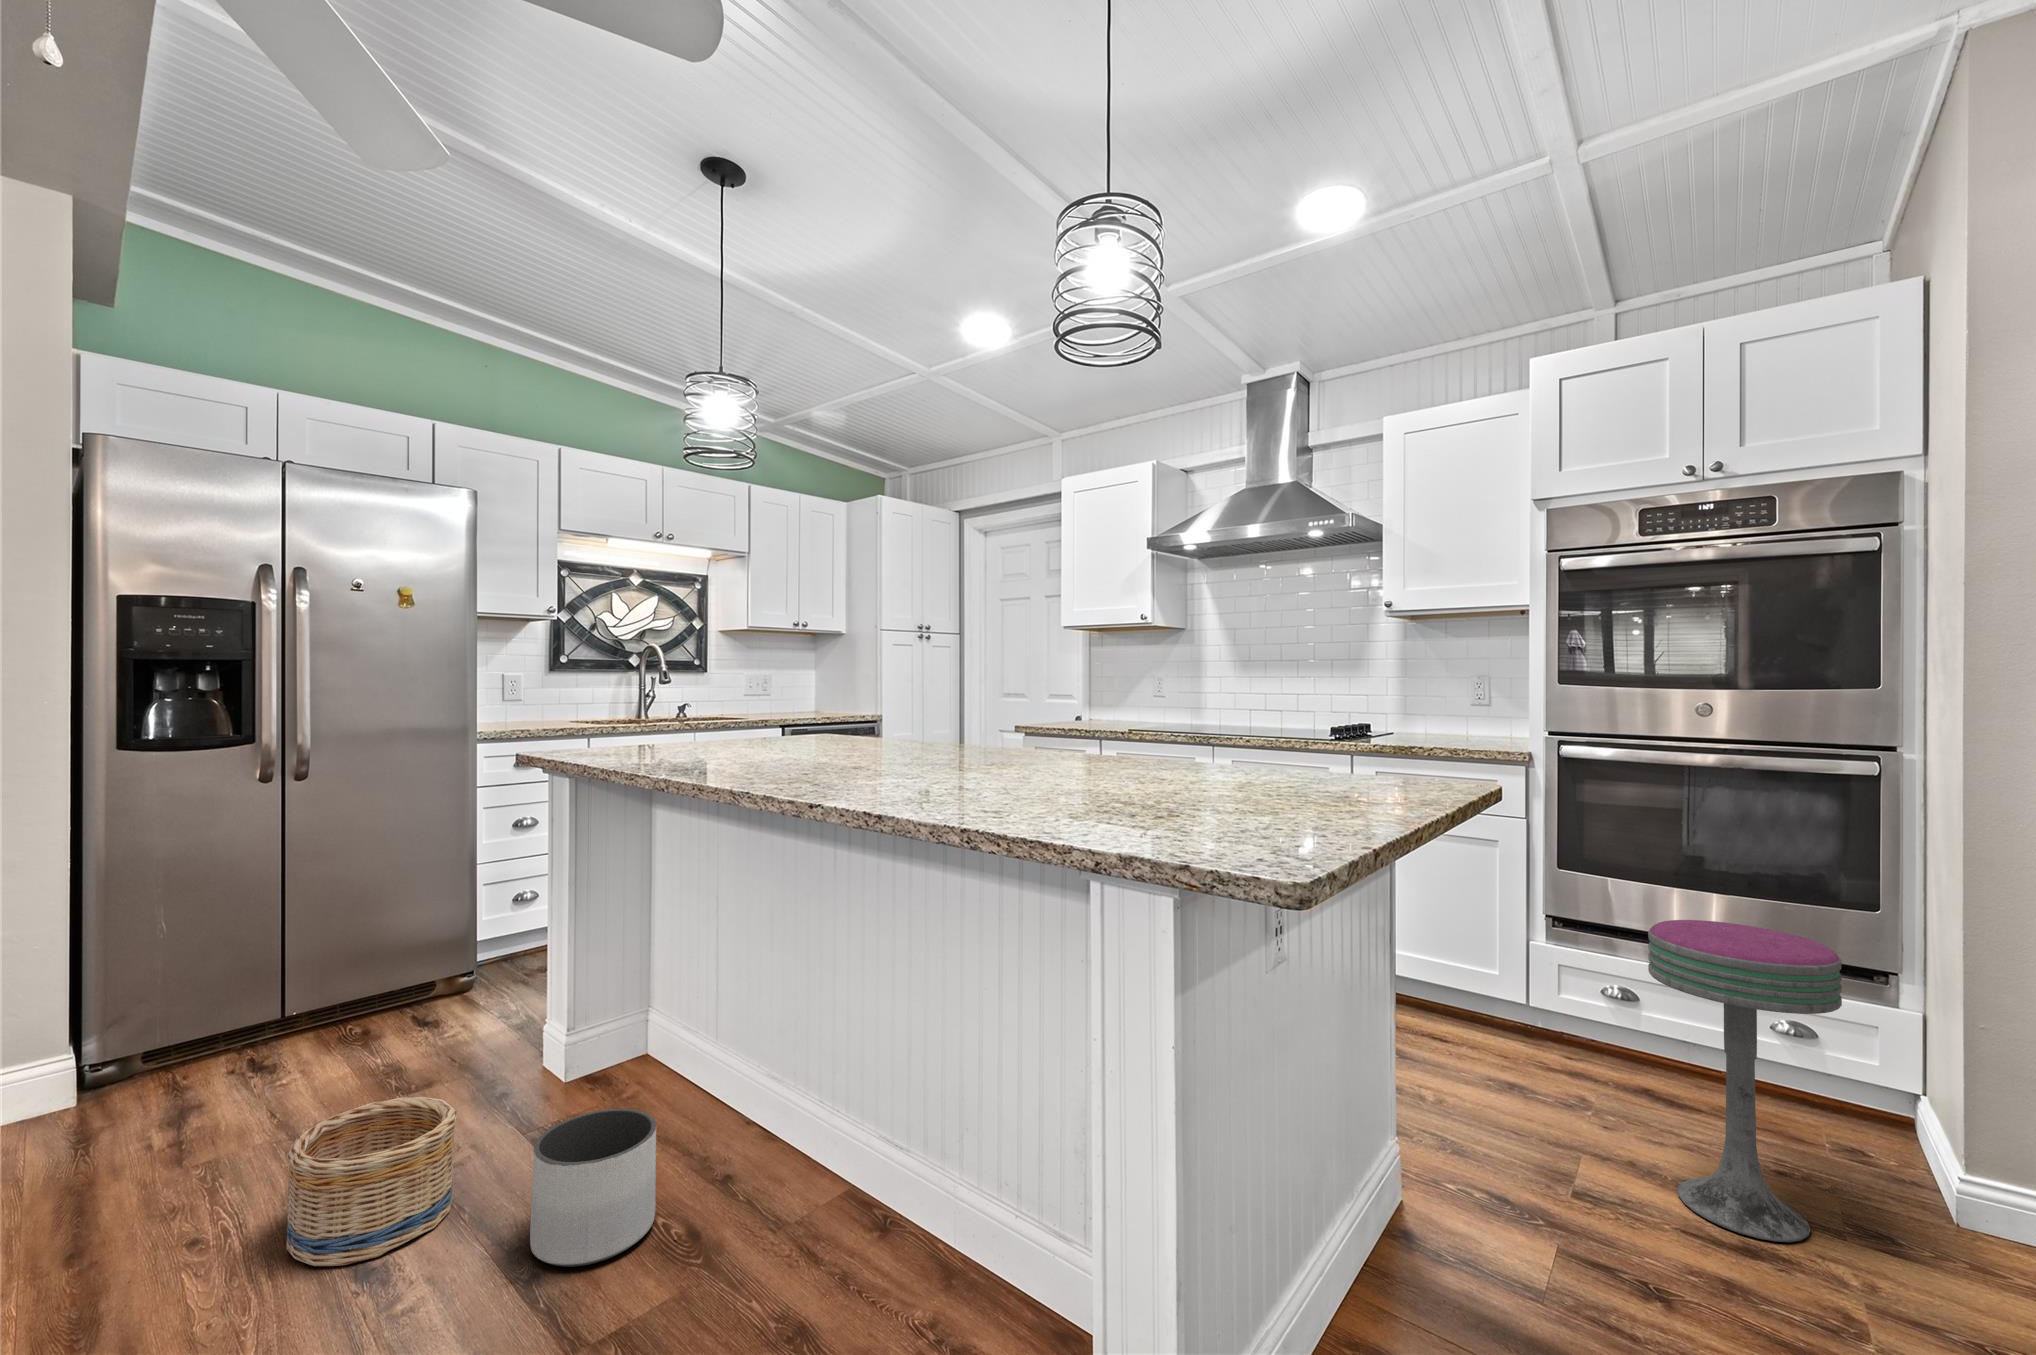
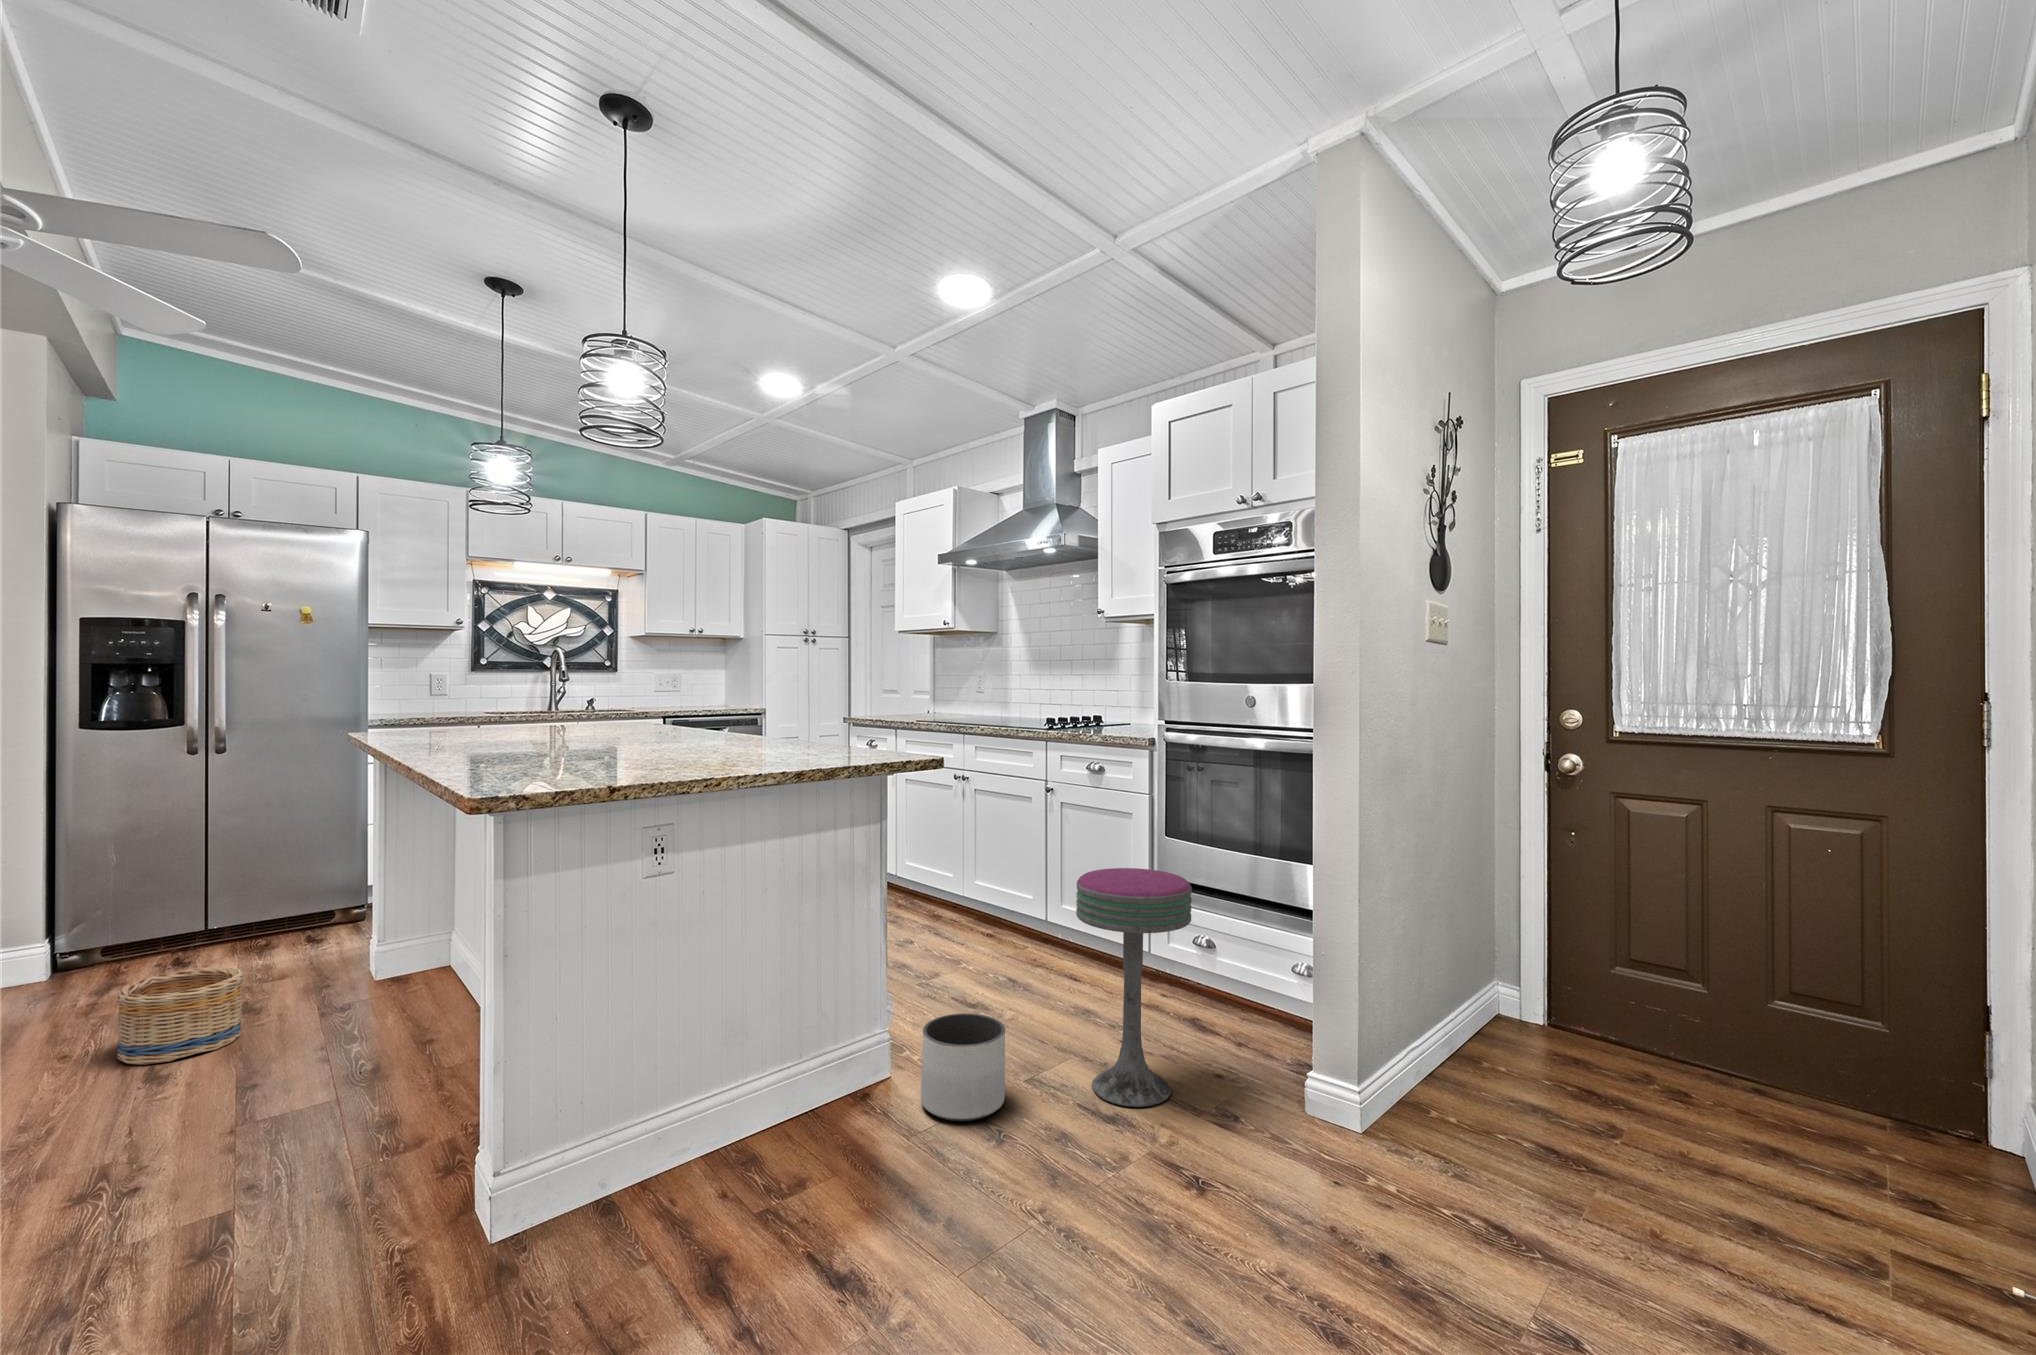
planter: present [530,1109,656,1267] -> present [921,1013,1005,1121]

